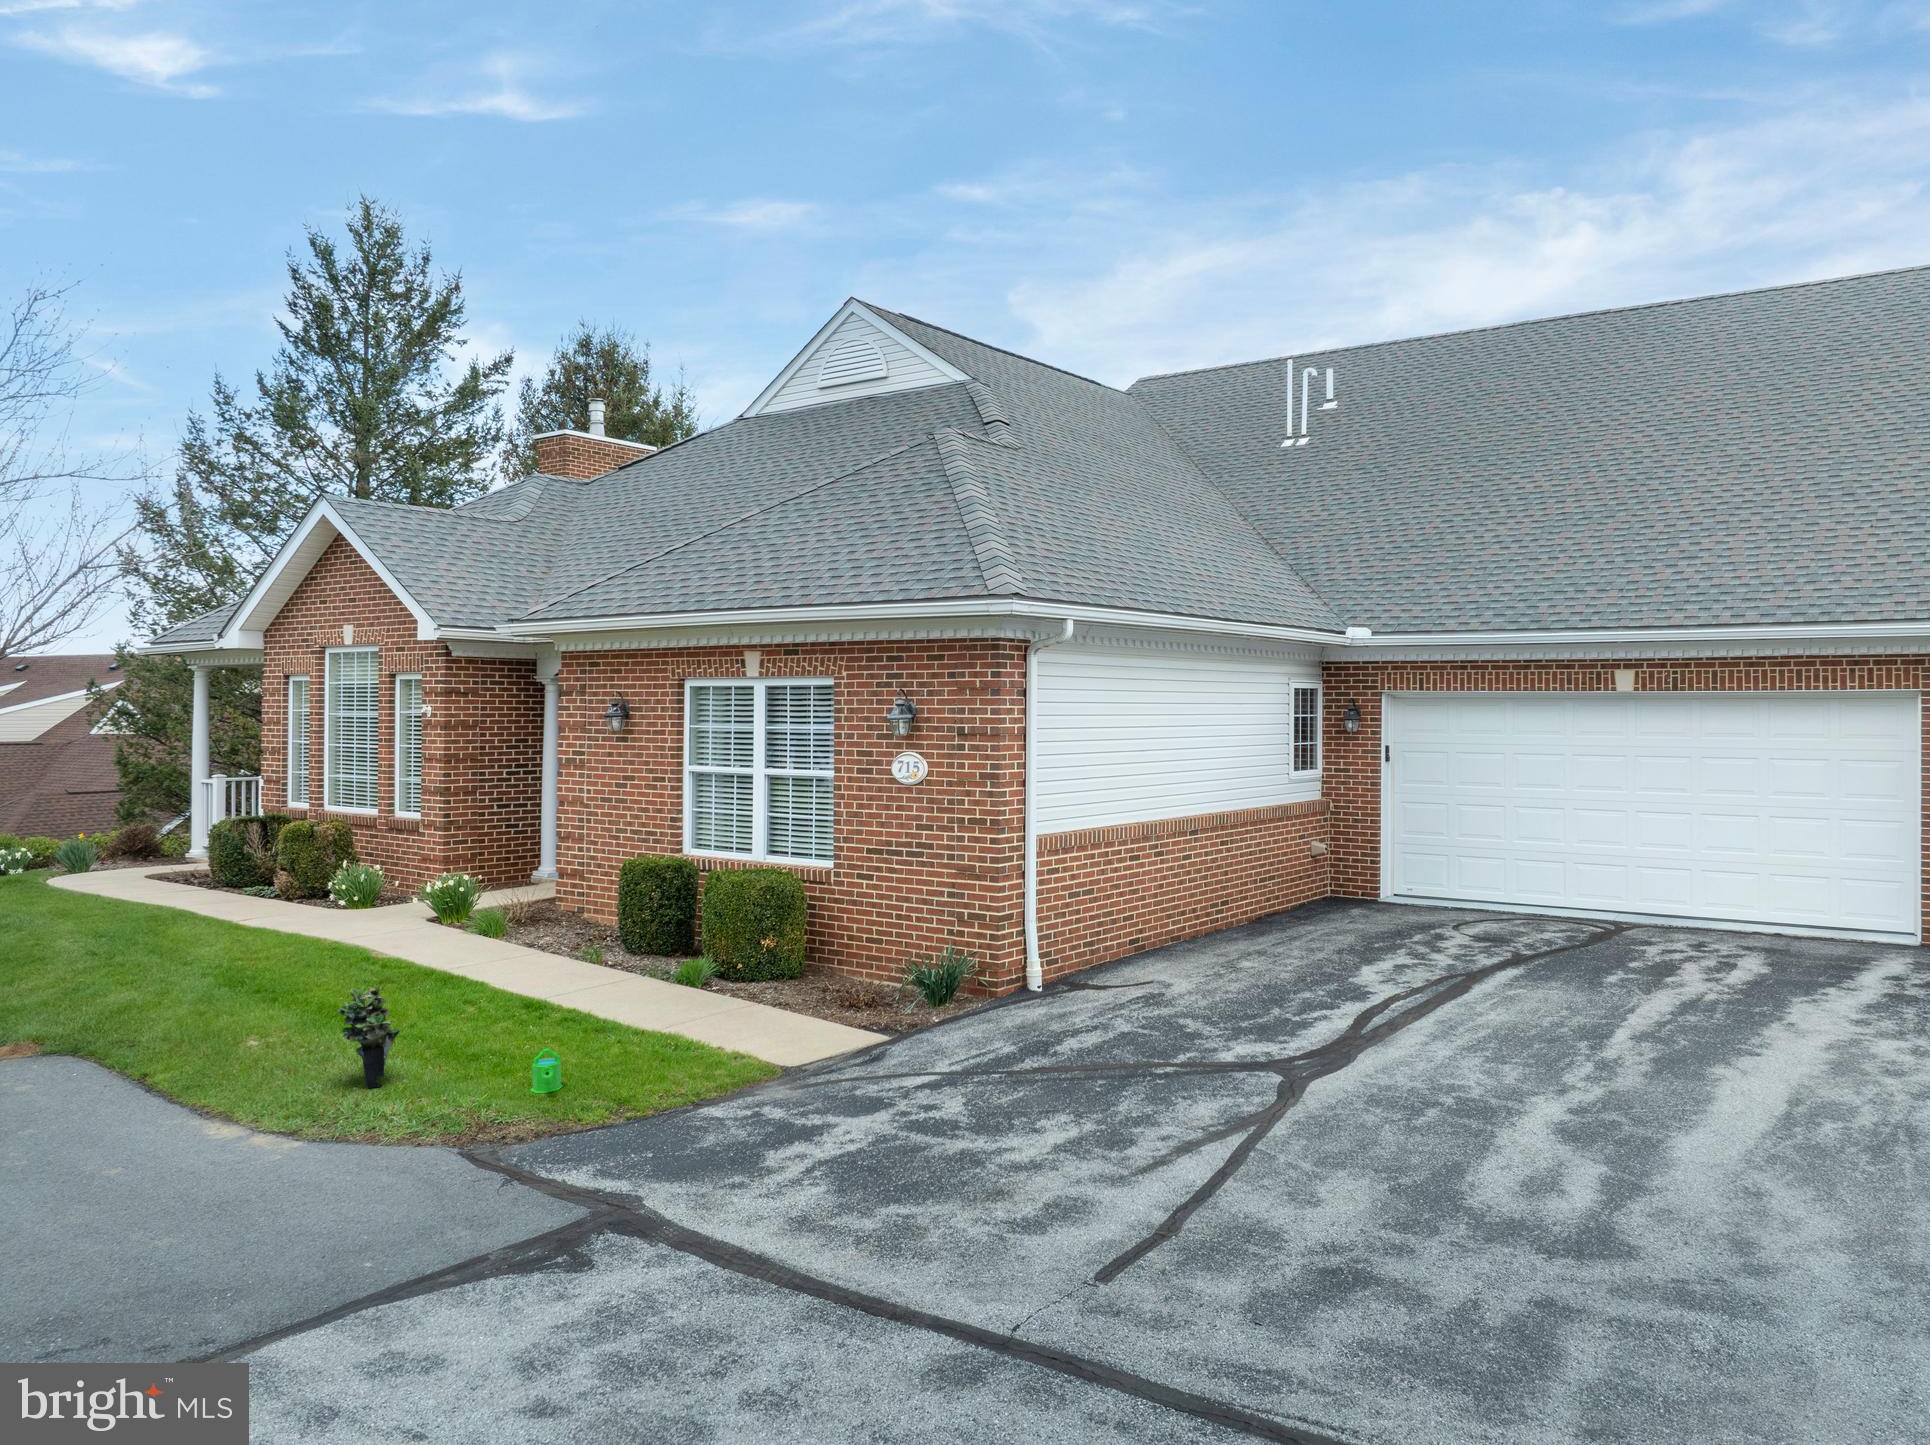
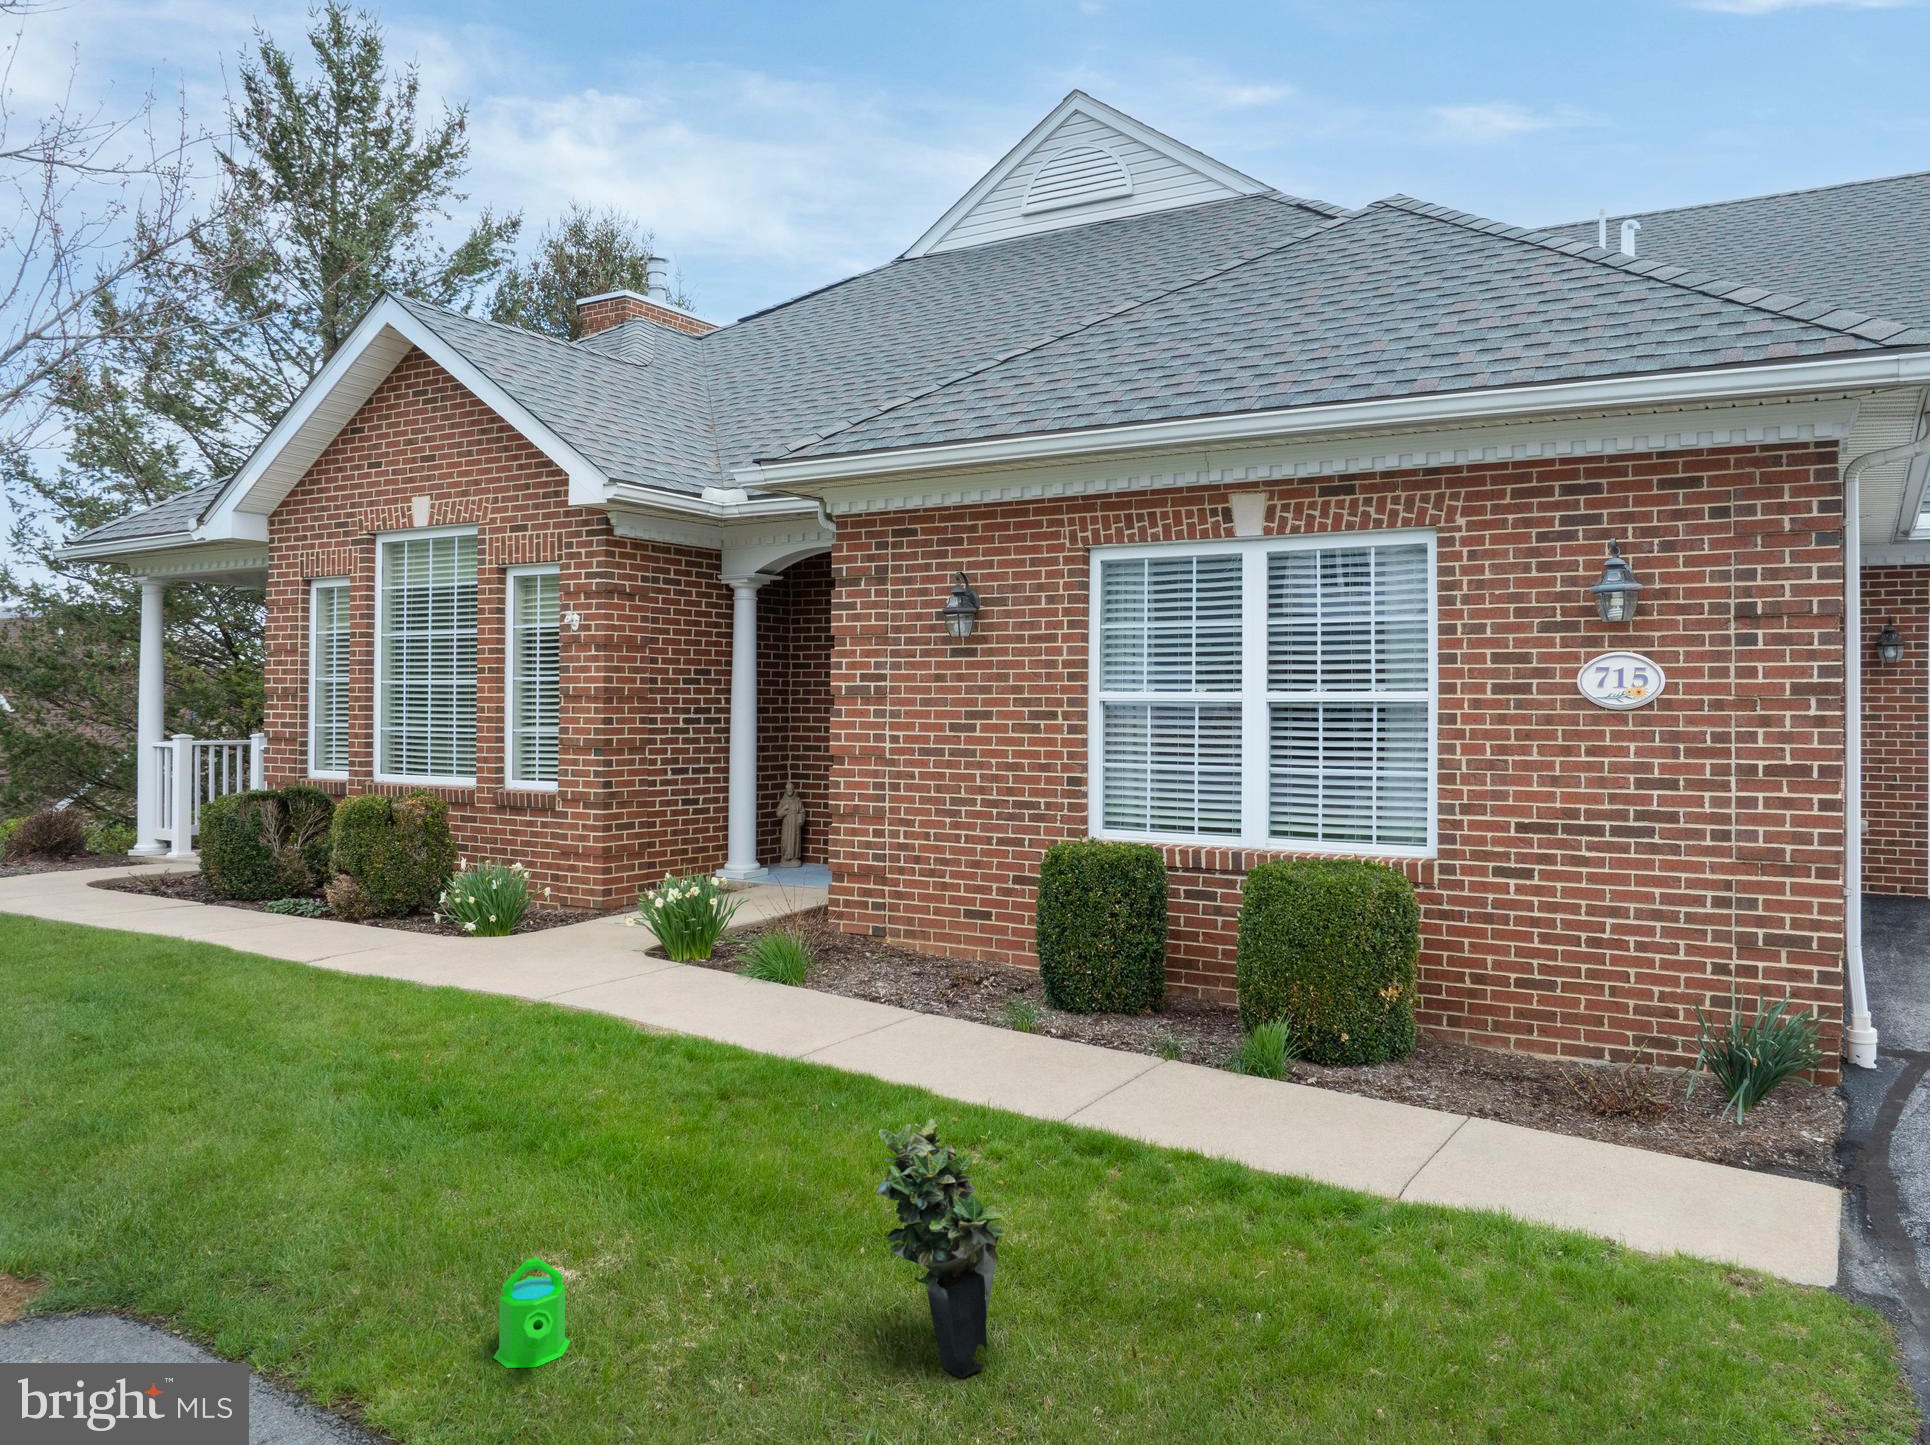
watering can: present [530,1048,563,1093] -> present [493,1258,571,1368]

